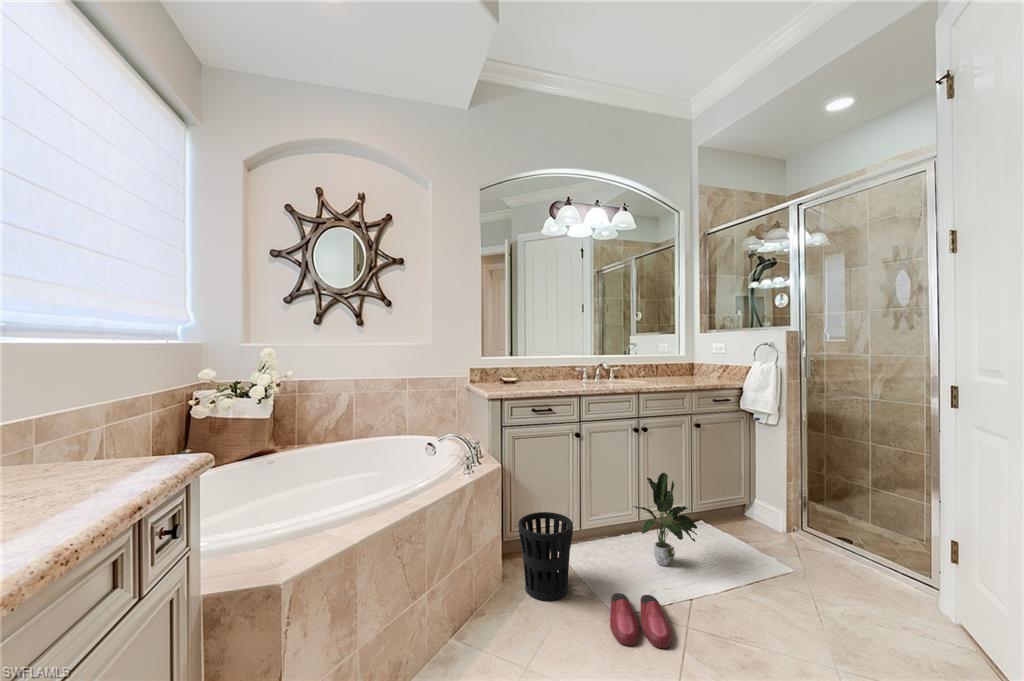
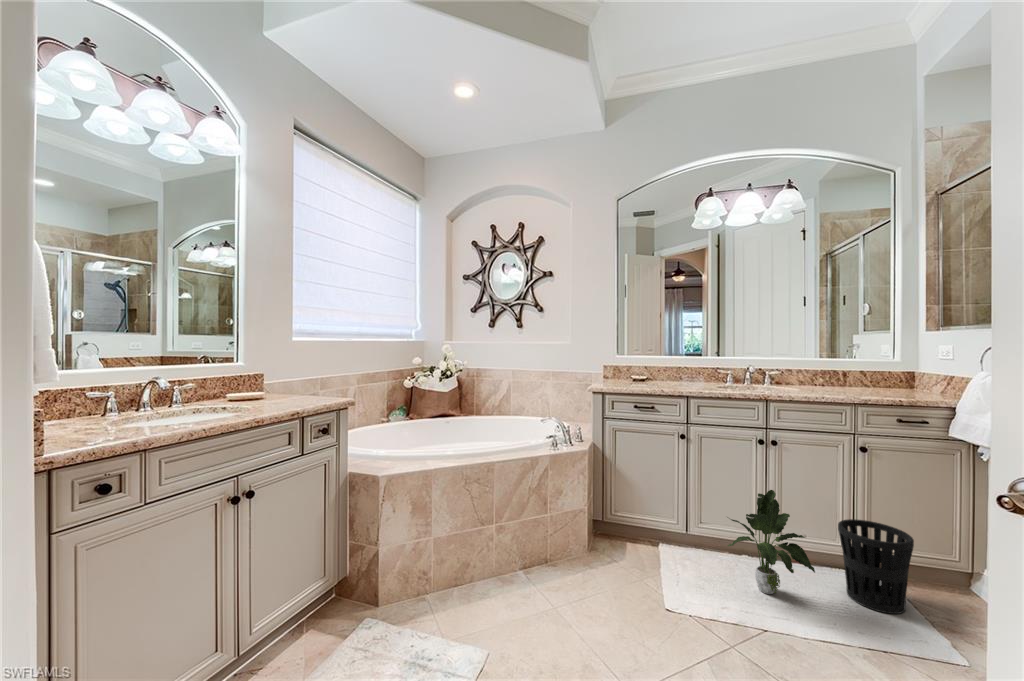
wastebasket: present [518,512,573,601] -> present [838,519,914,614]
slippers: present [610,593,672,648] -> none [643,590,713,646]

